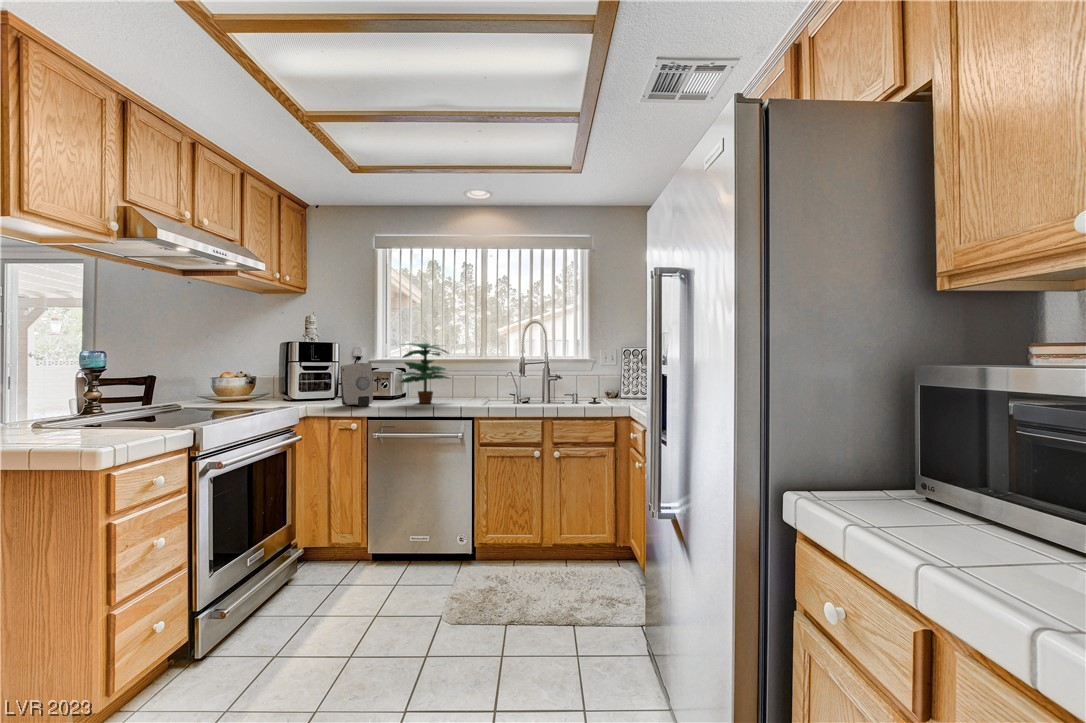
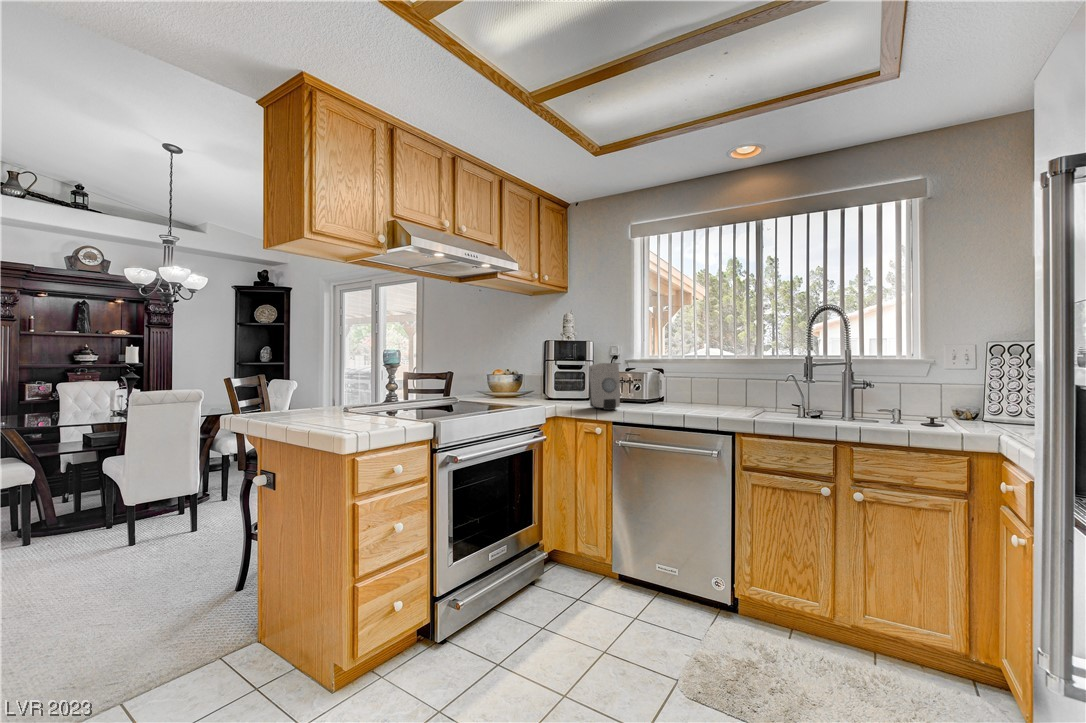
potted plant: present [401,343,449,403] -> none [650,341,713,410]

